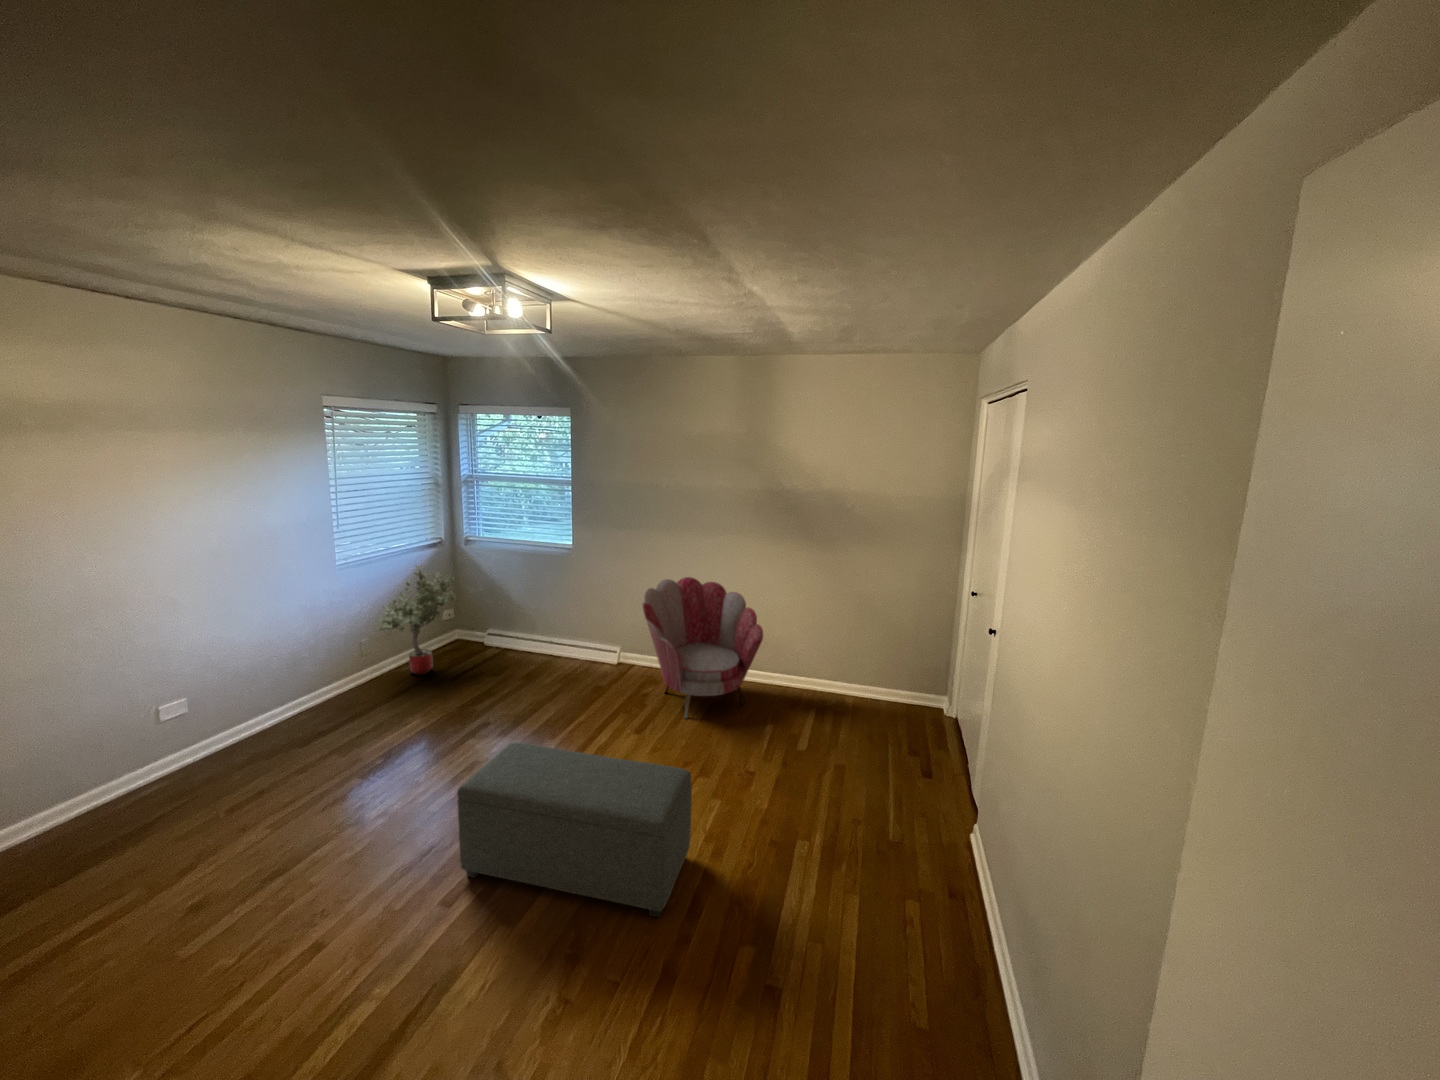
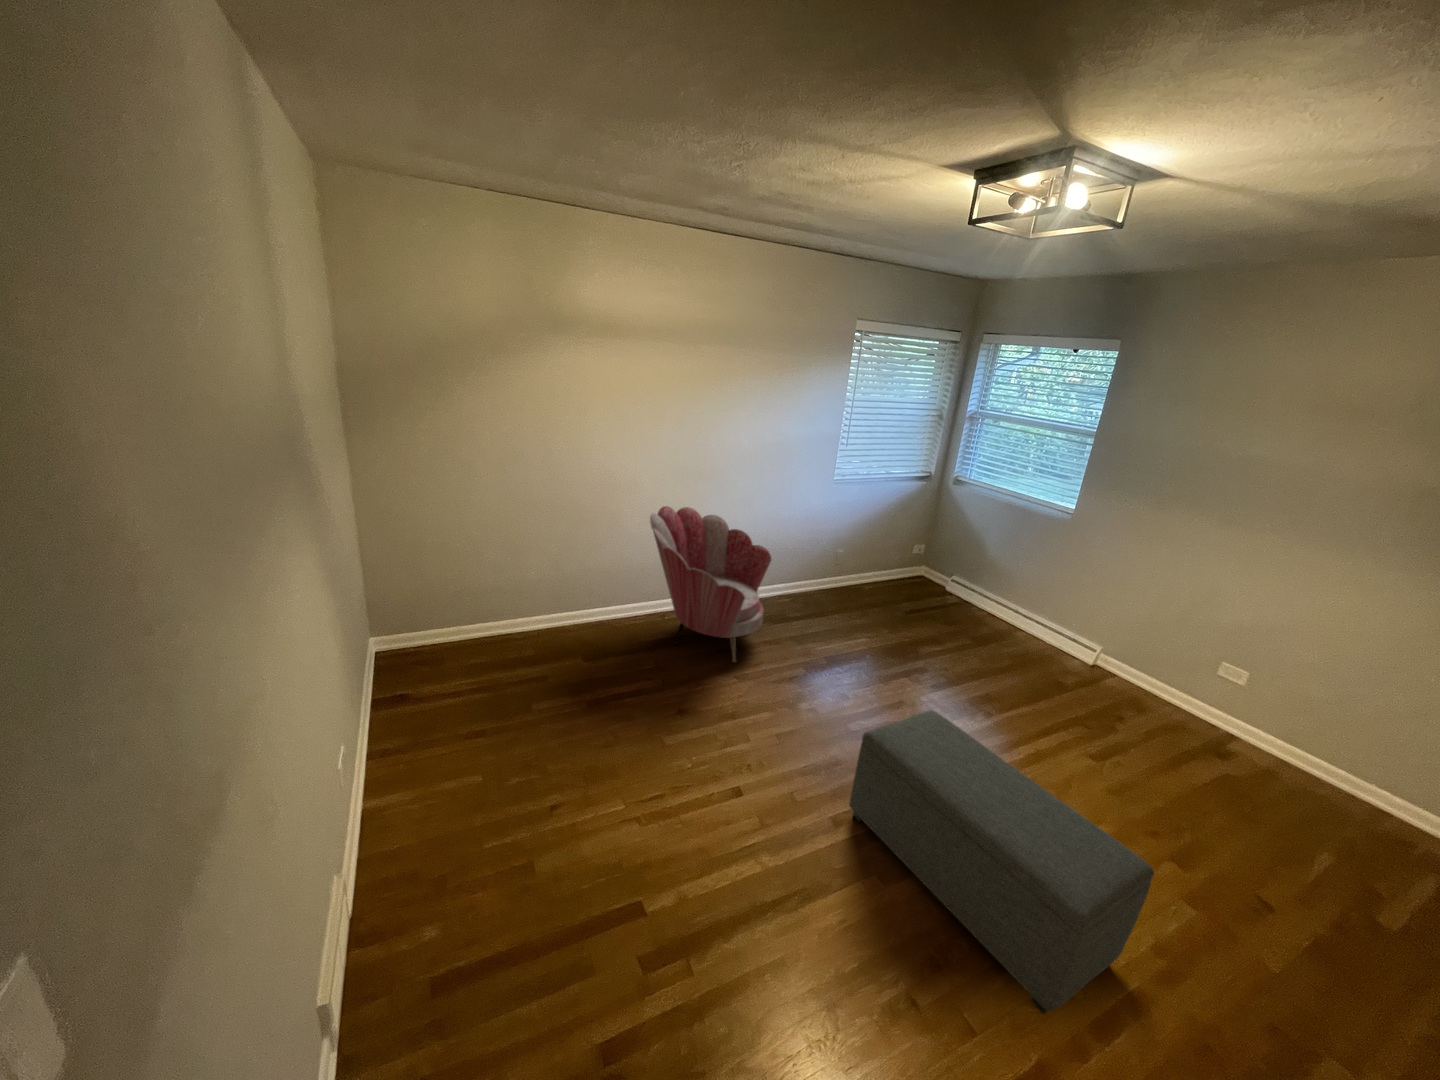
potted tree: present [378,566,455,675] -> none [852,494,933,599]
armchair: present [642,577,763,718] -> present [650,506,771,662]

